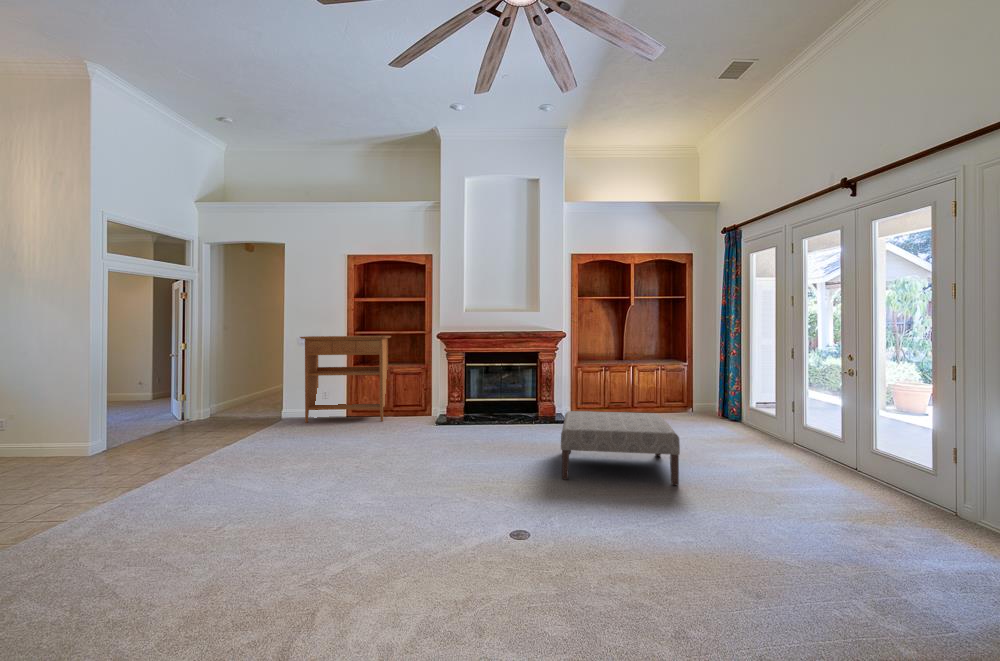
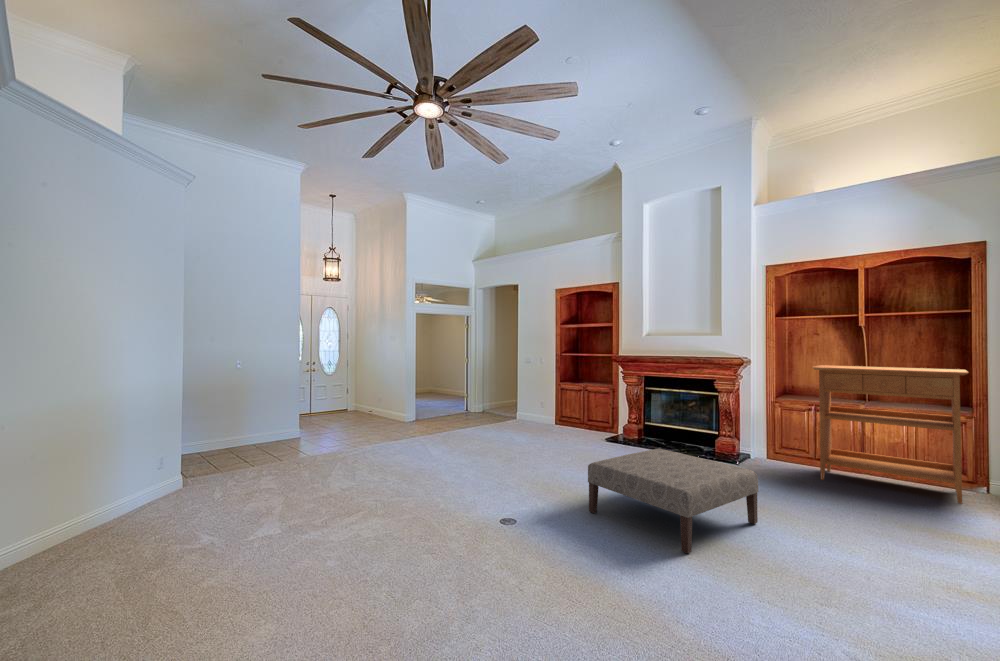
console table: present [300,336,391,423] -> present [812,365,968,504]

